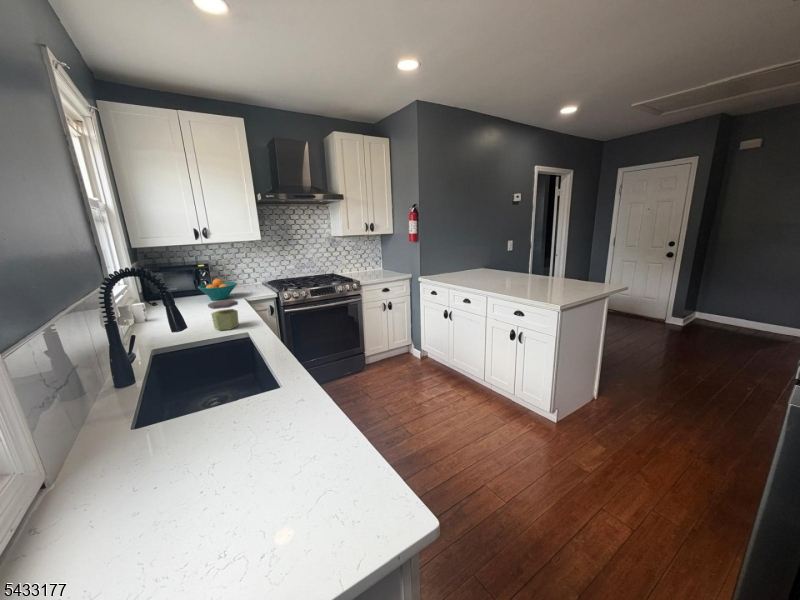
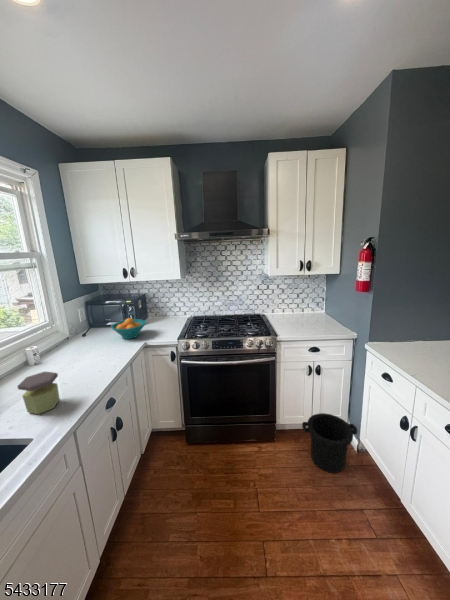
trash can: none [386,337,421,372] -> present [302,413,357,473]

